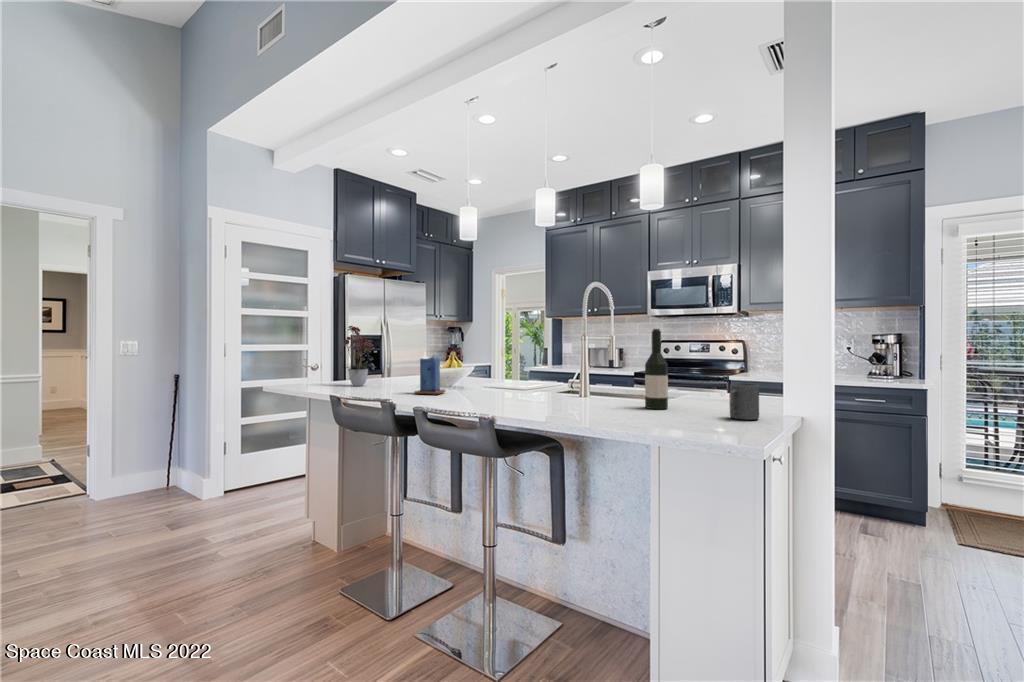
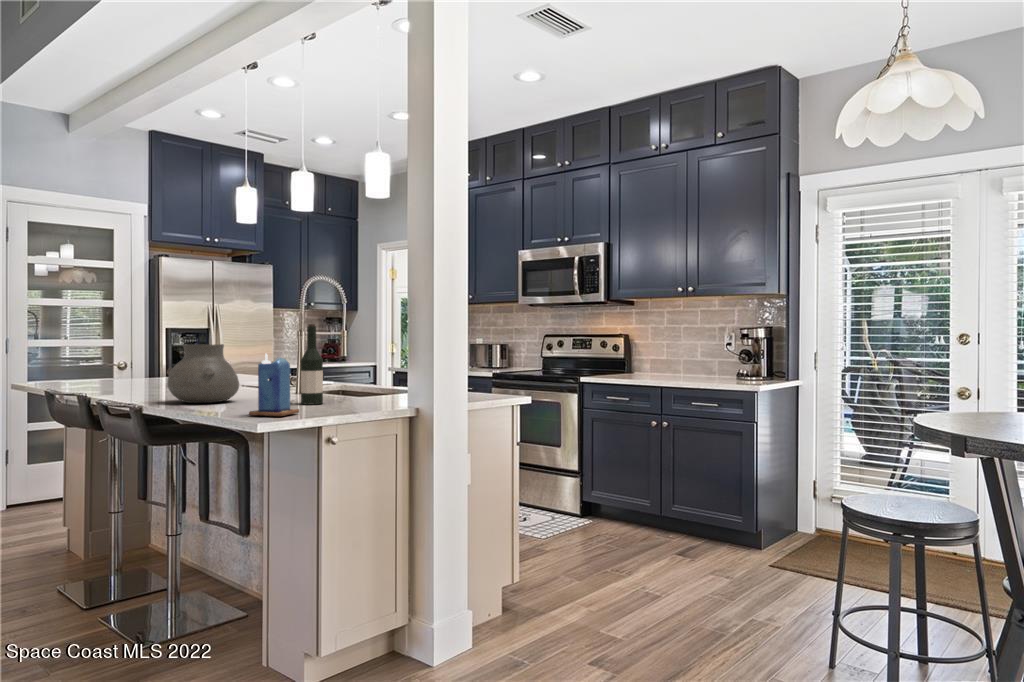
flower arrangement: present [343,326,374,386] -> none [83,316,119,384]
vase: none [509,349,577,409] -> present [167,344,239,403]
candle: present [415,352,445,394] -> present [249,354,299,416]
mug: present [729,383,759,420] -> none [327,378,363,412]

